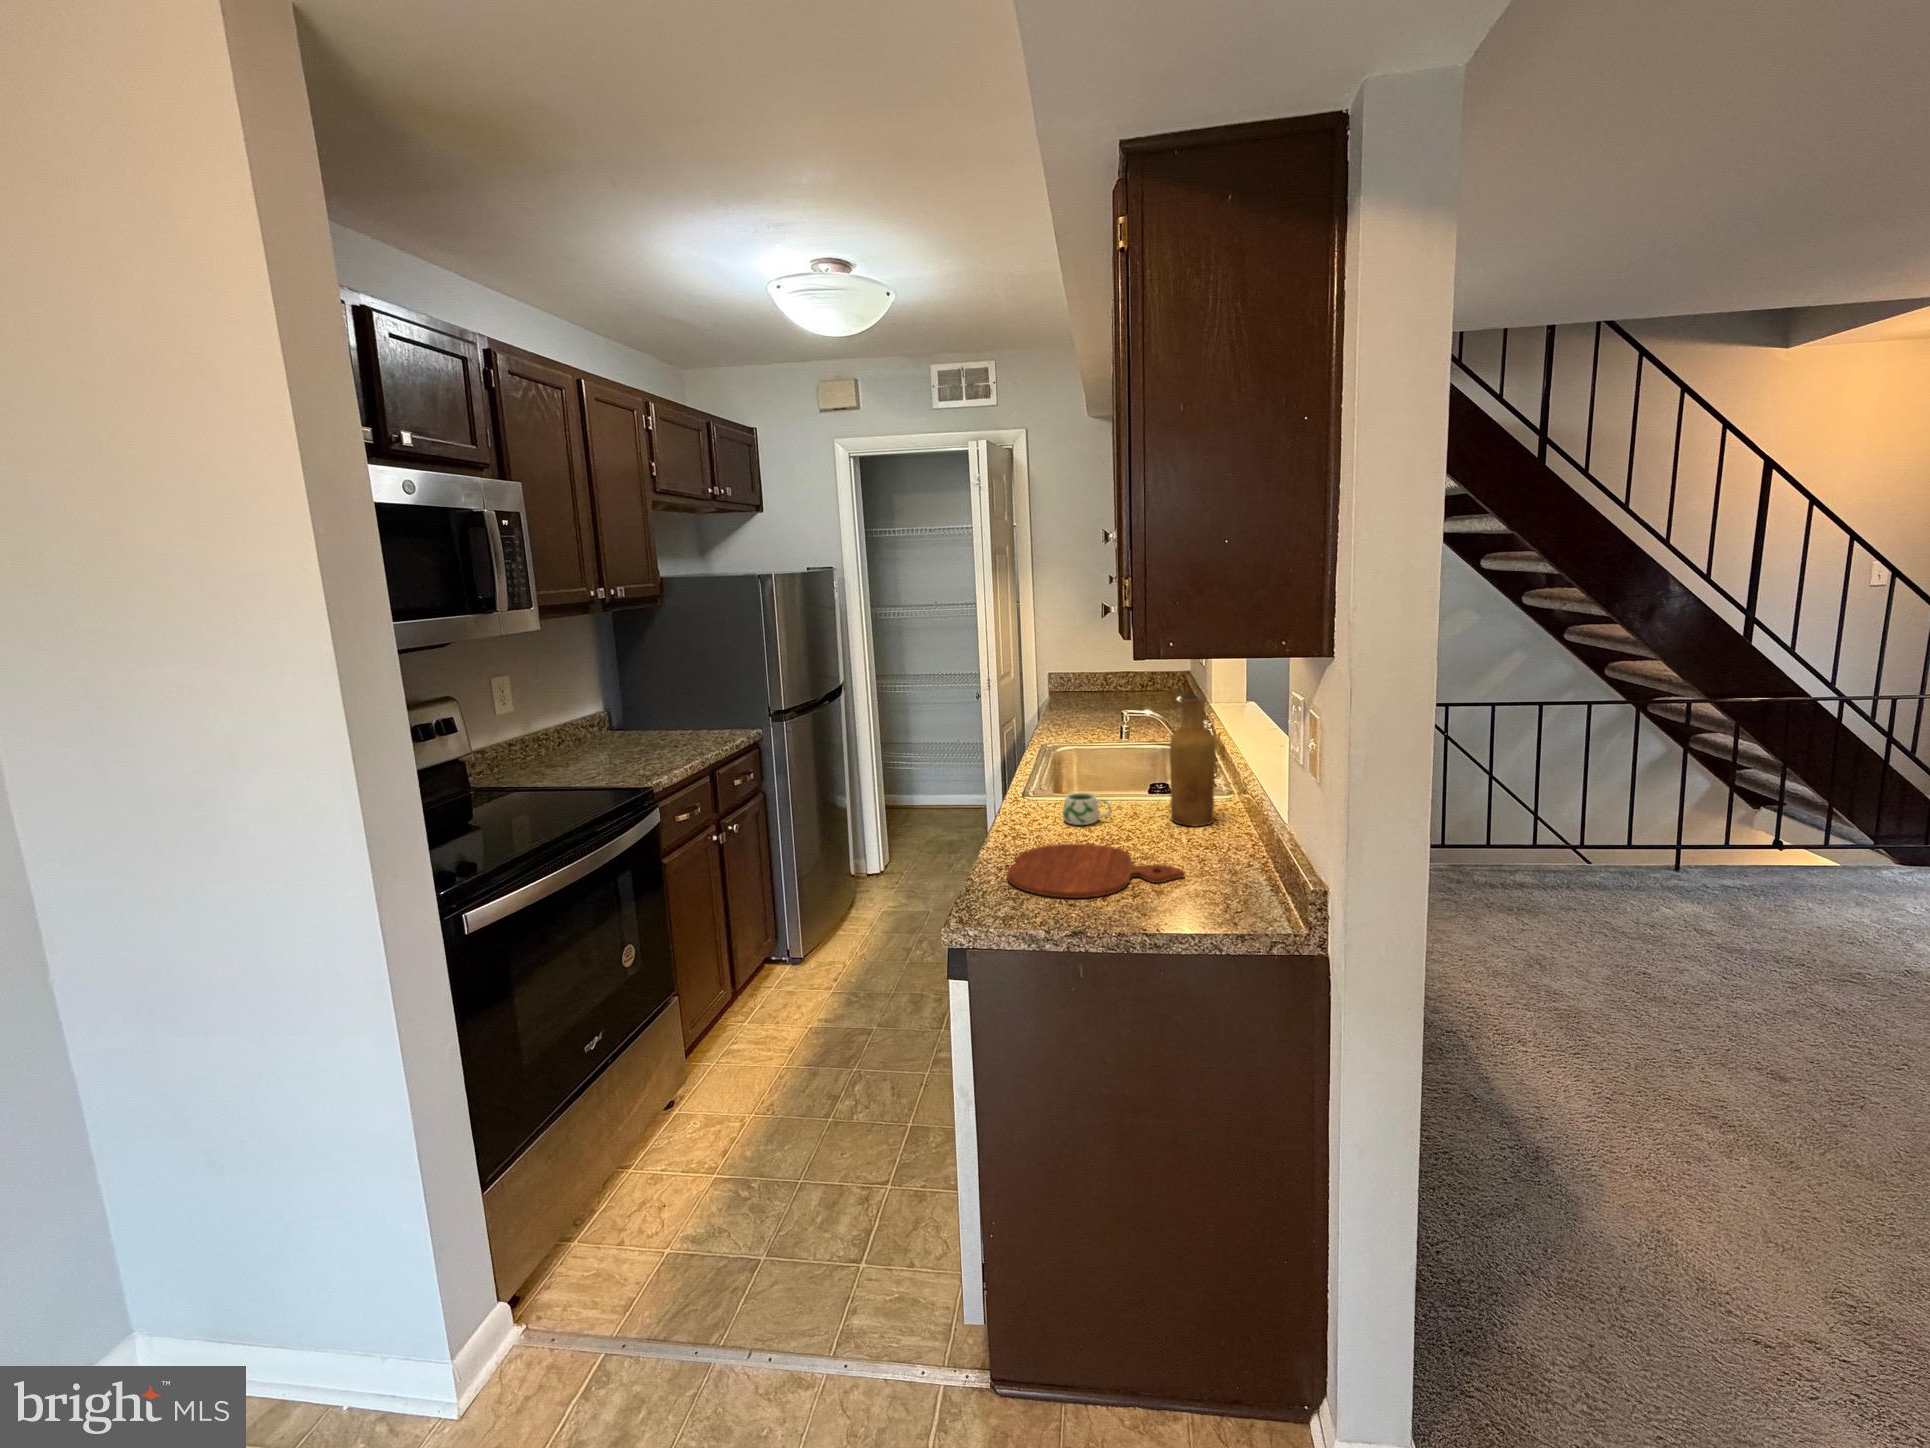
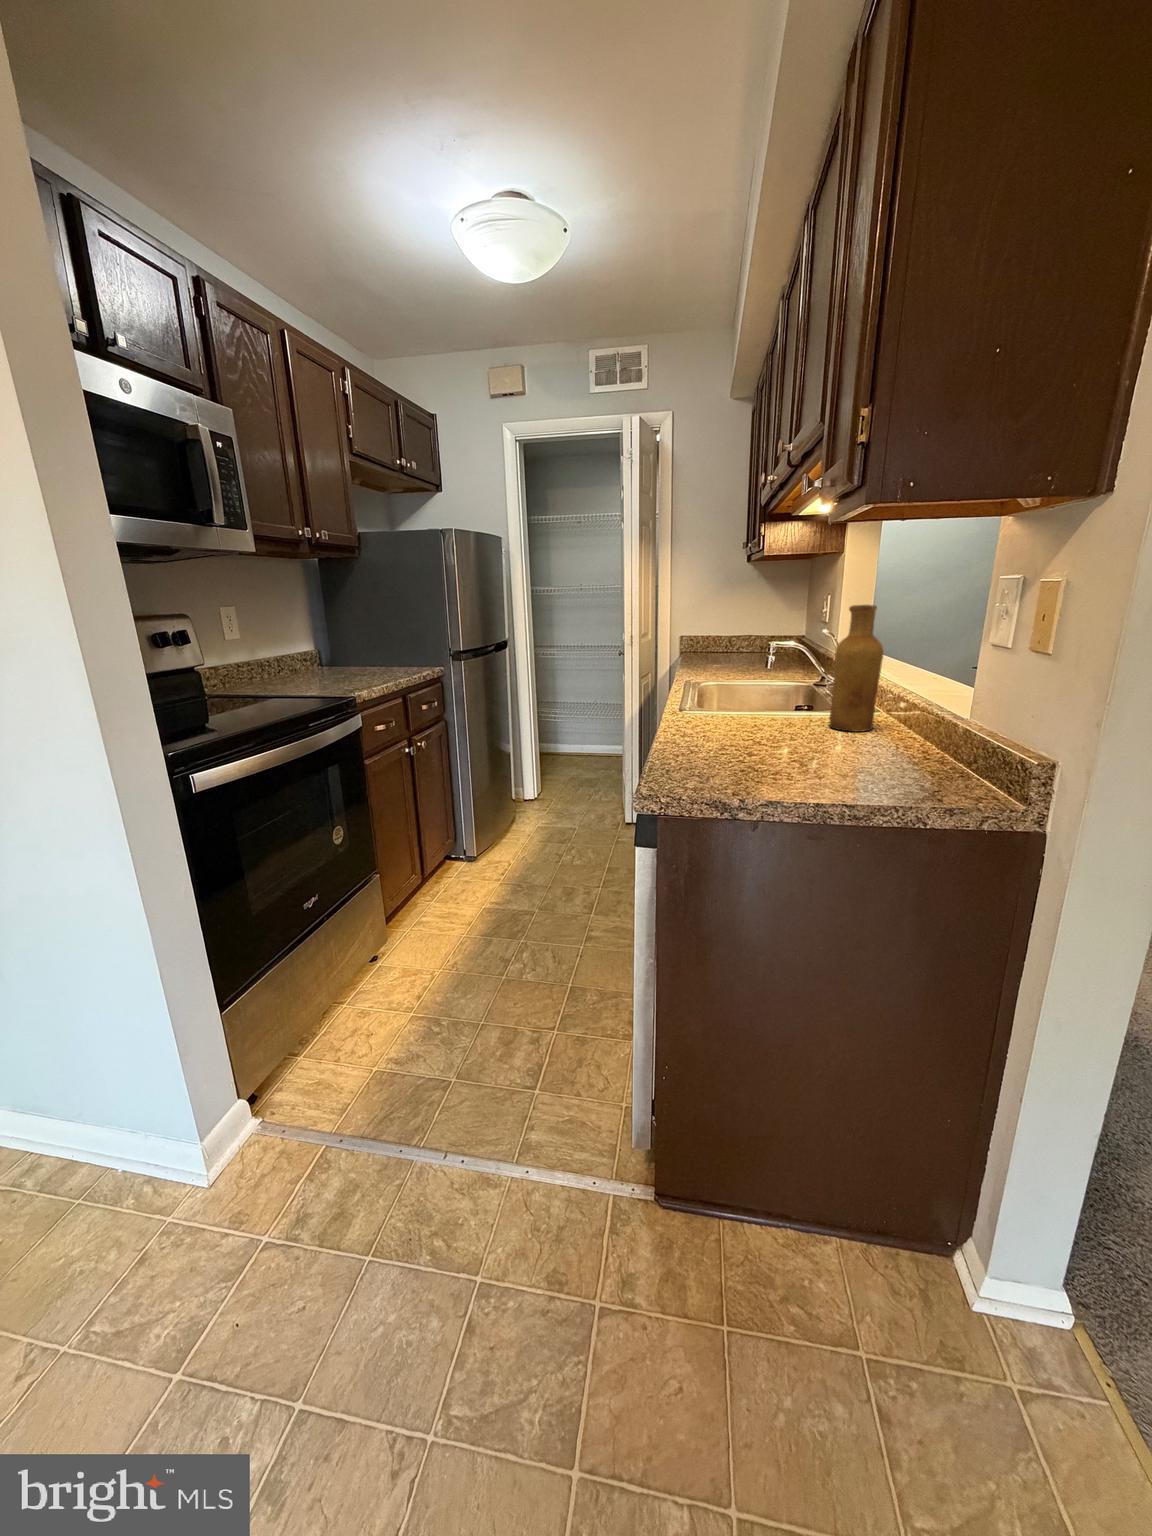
mug: present [1063,792,1111,825] -> none [725,701,773,729]
cutting board: present [1007,844,1185,898] -> none [686,739,866,777]

